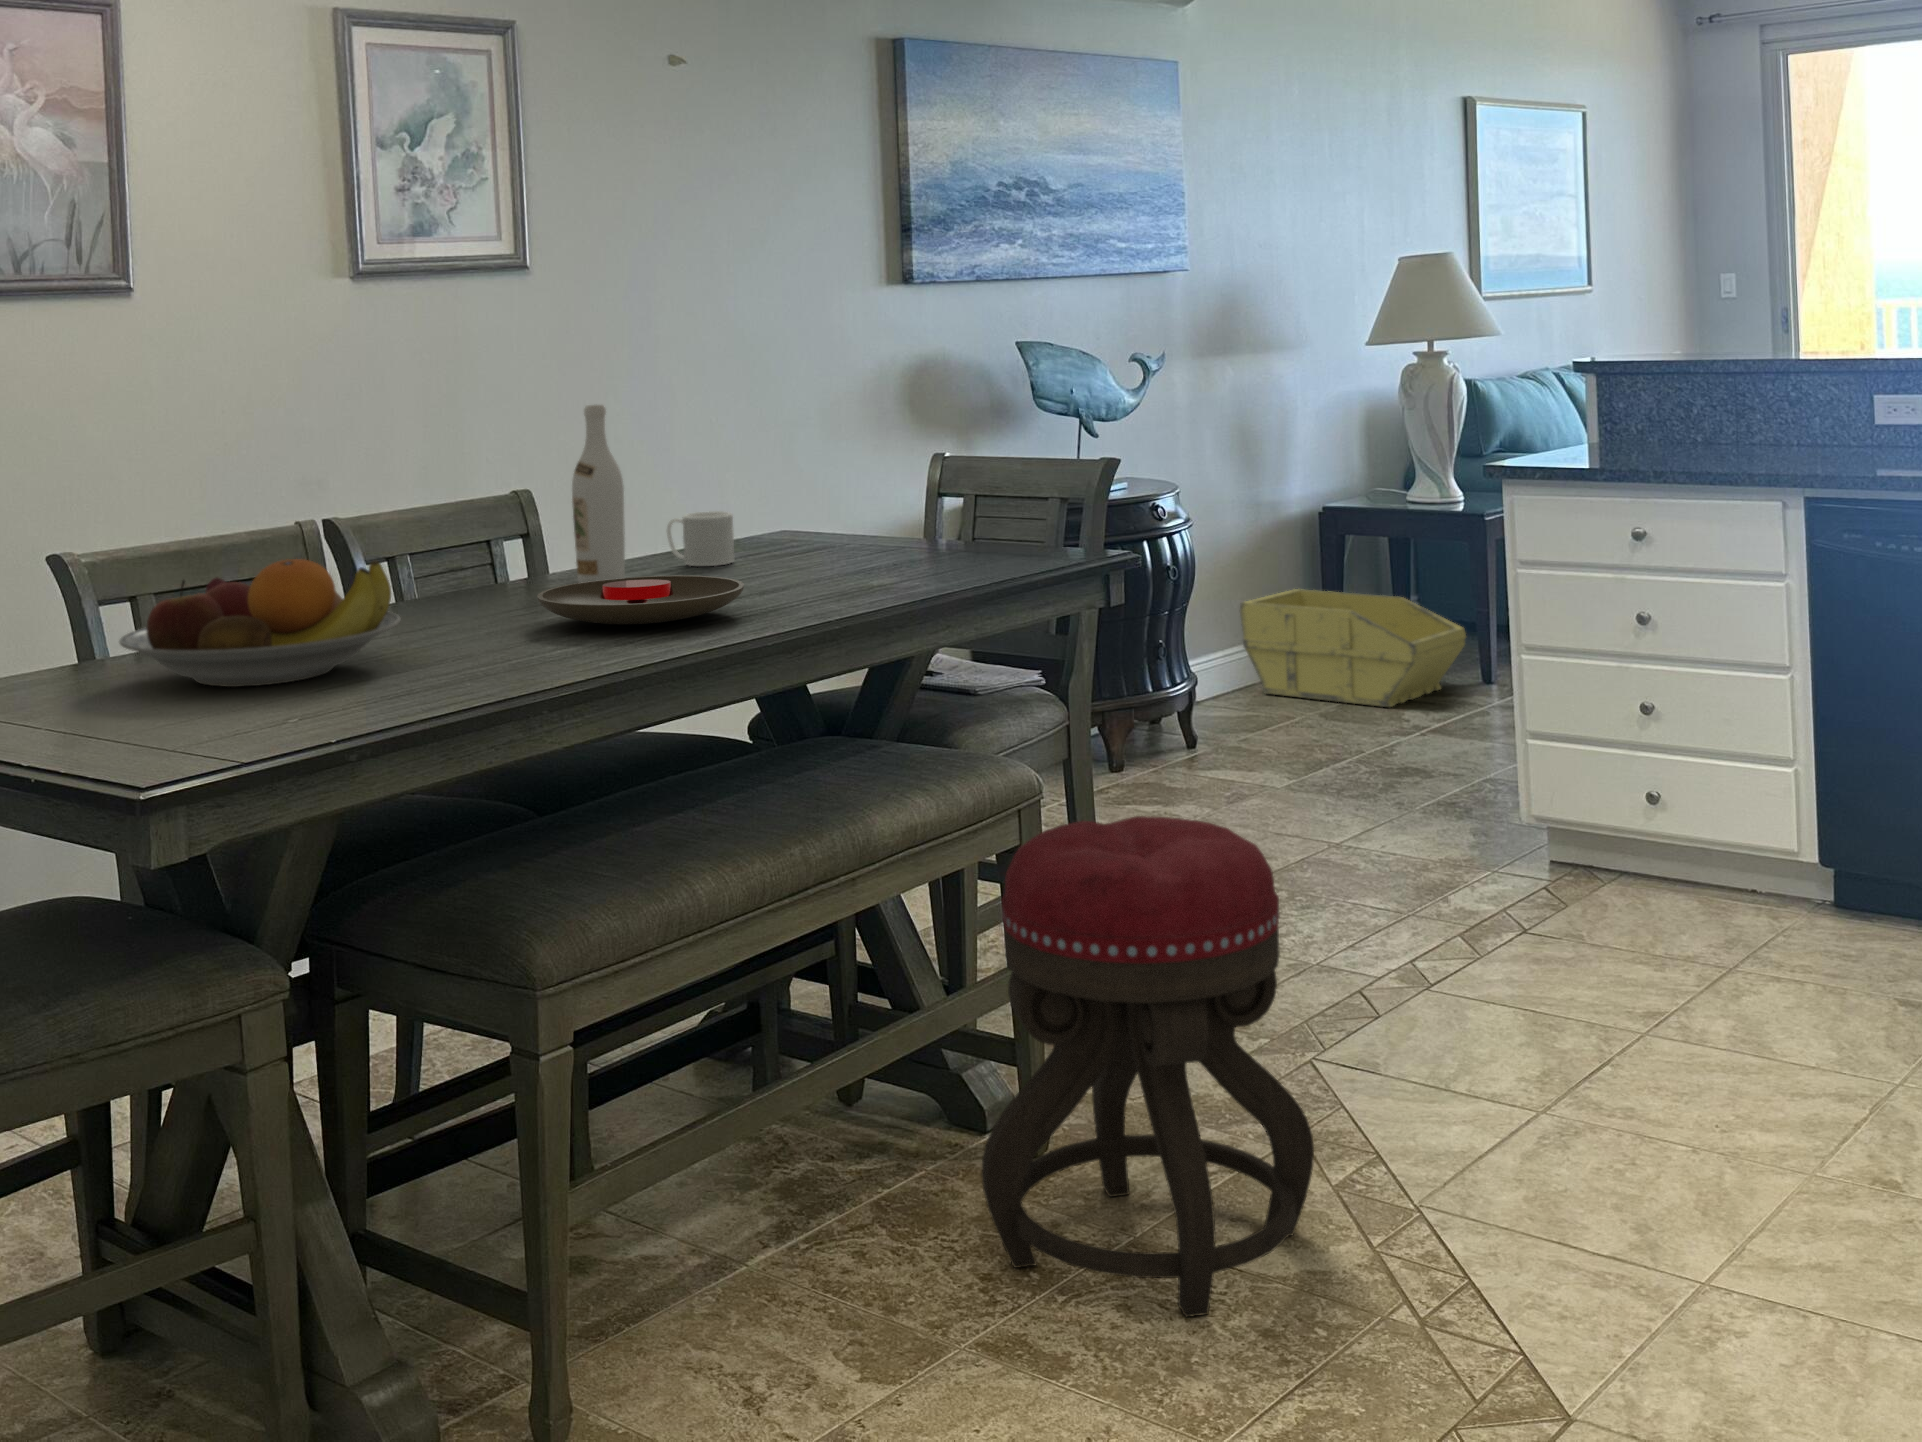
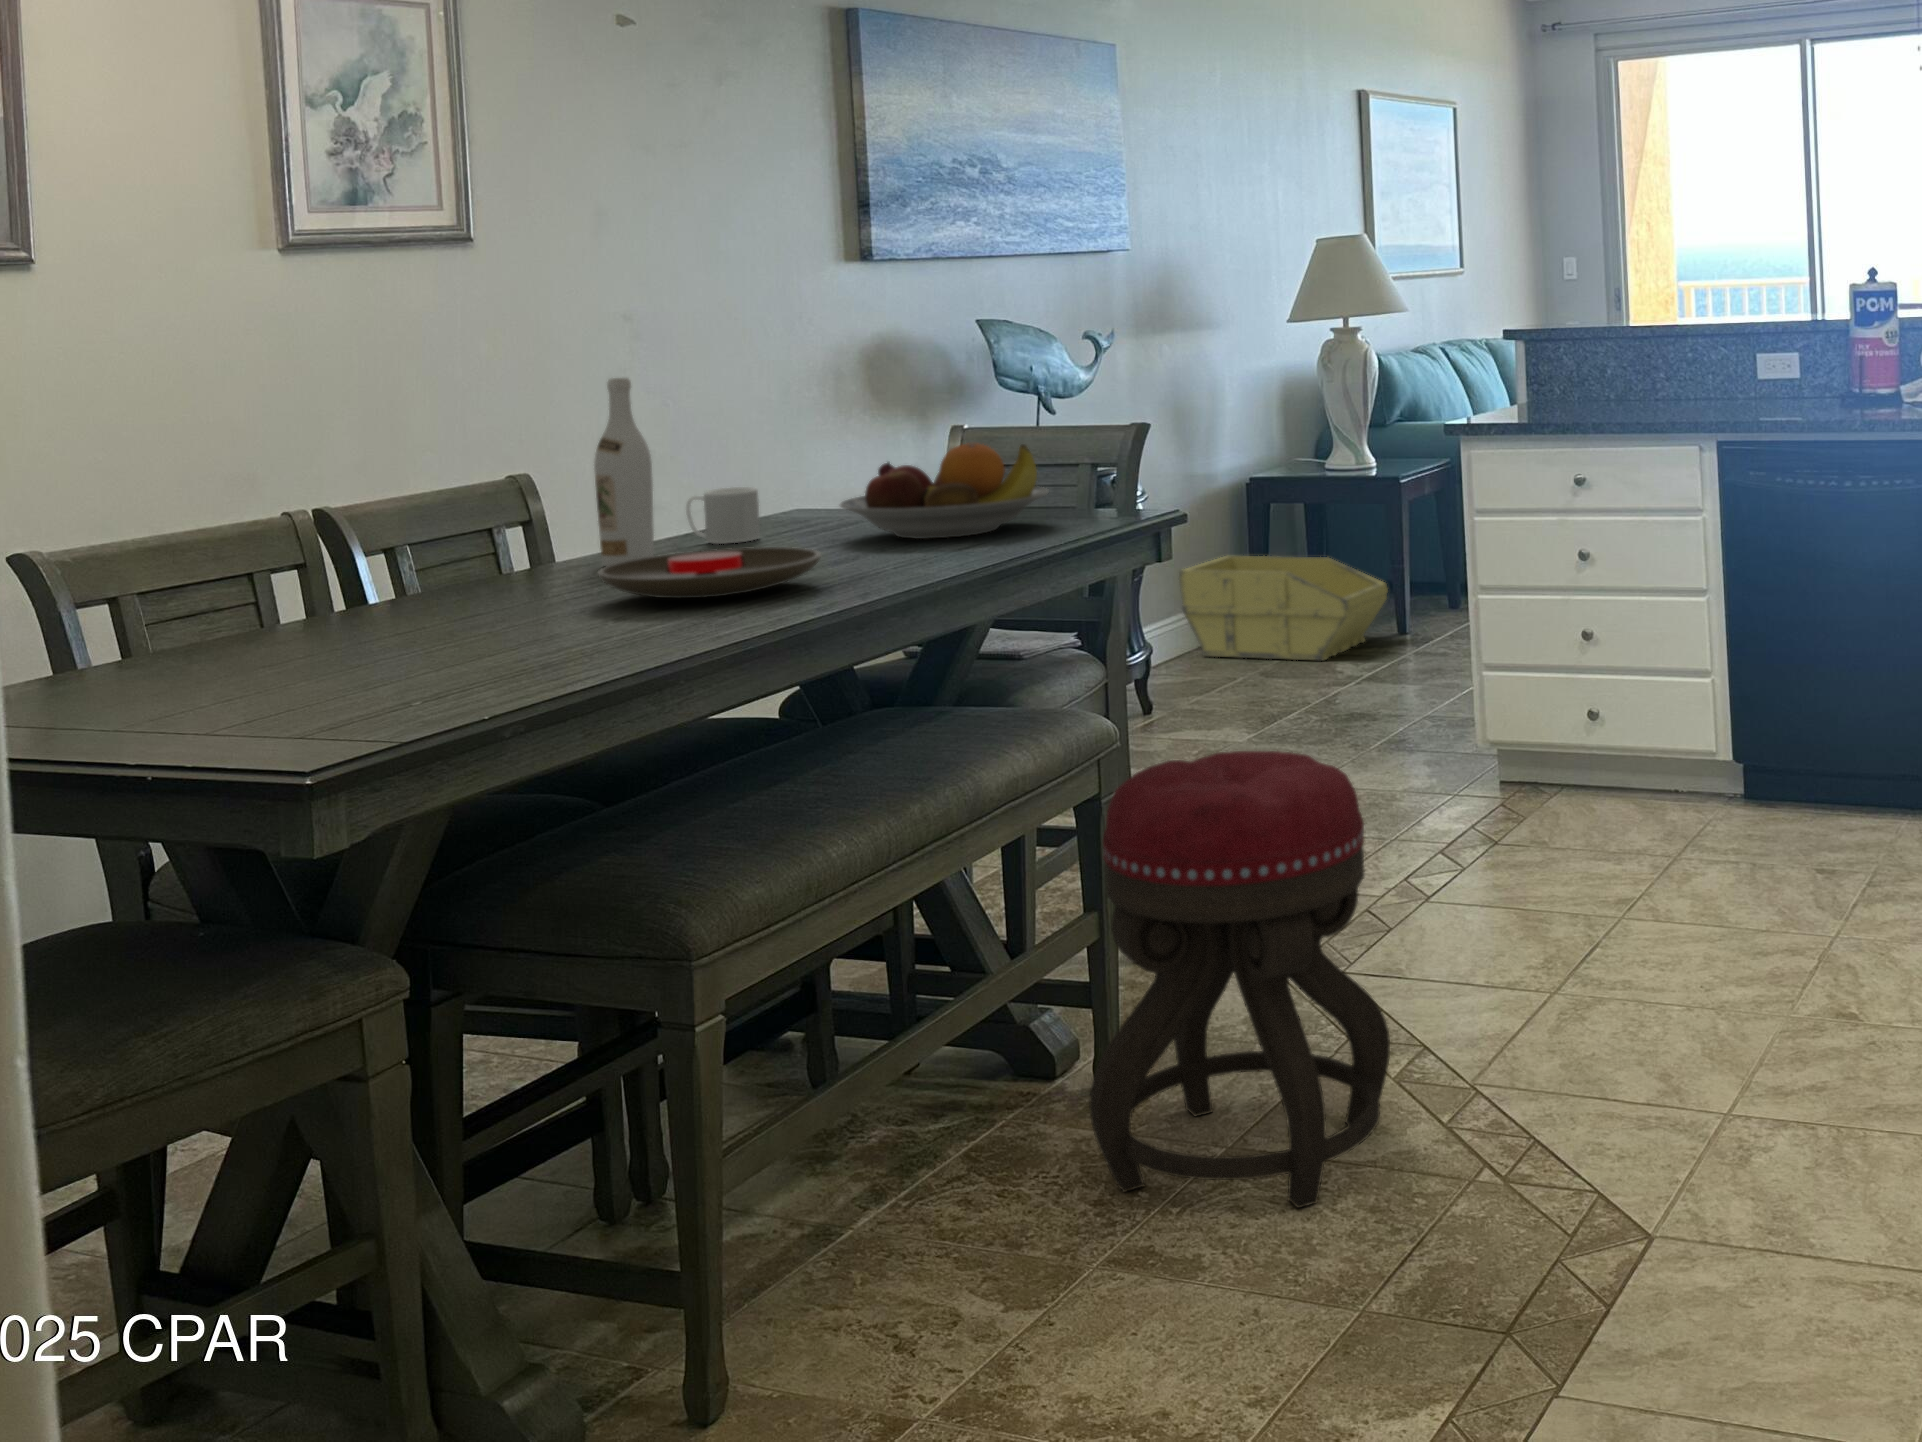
fruit bowl: present [119,559,401,687] -> present [840,443,1049,539]

